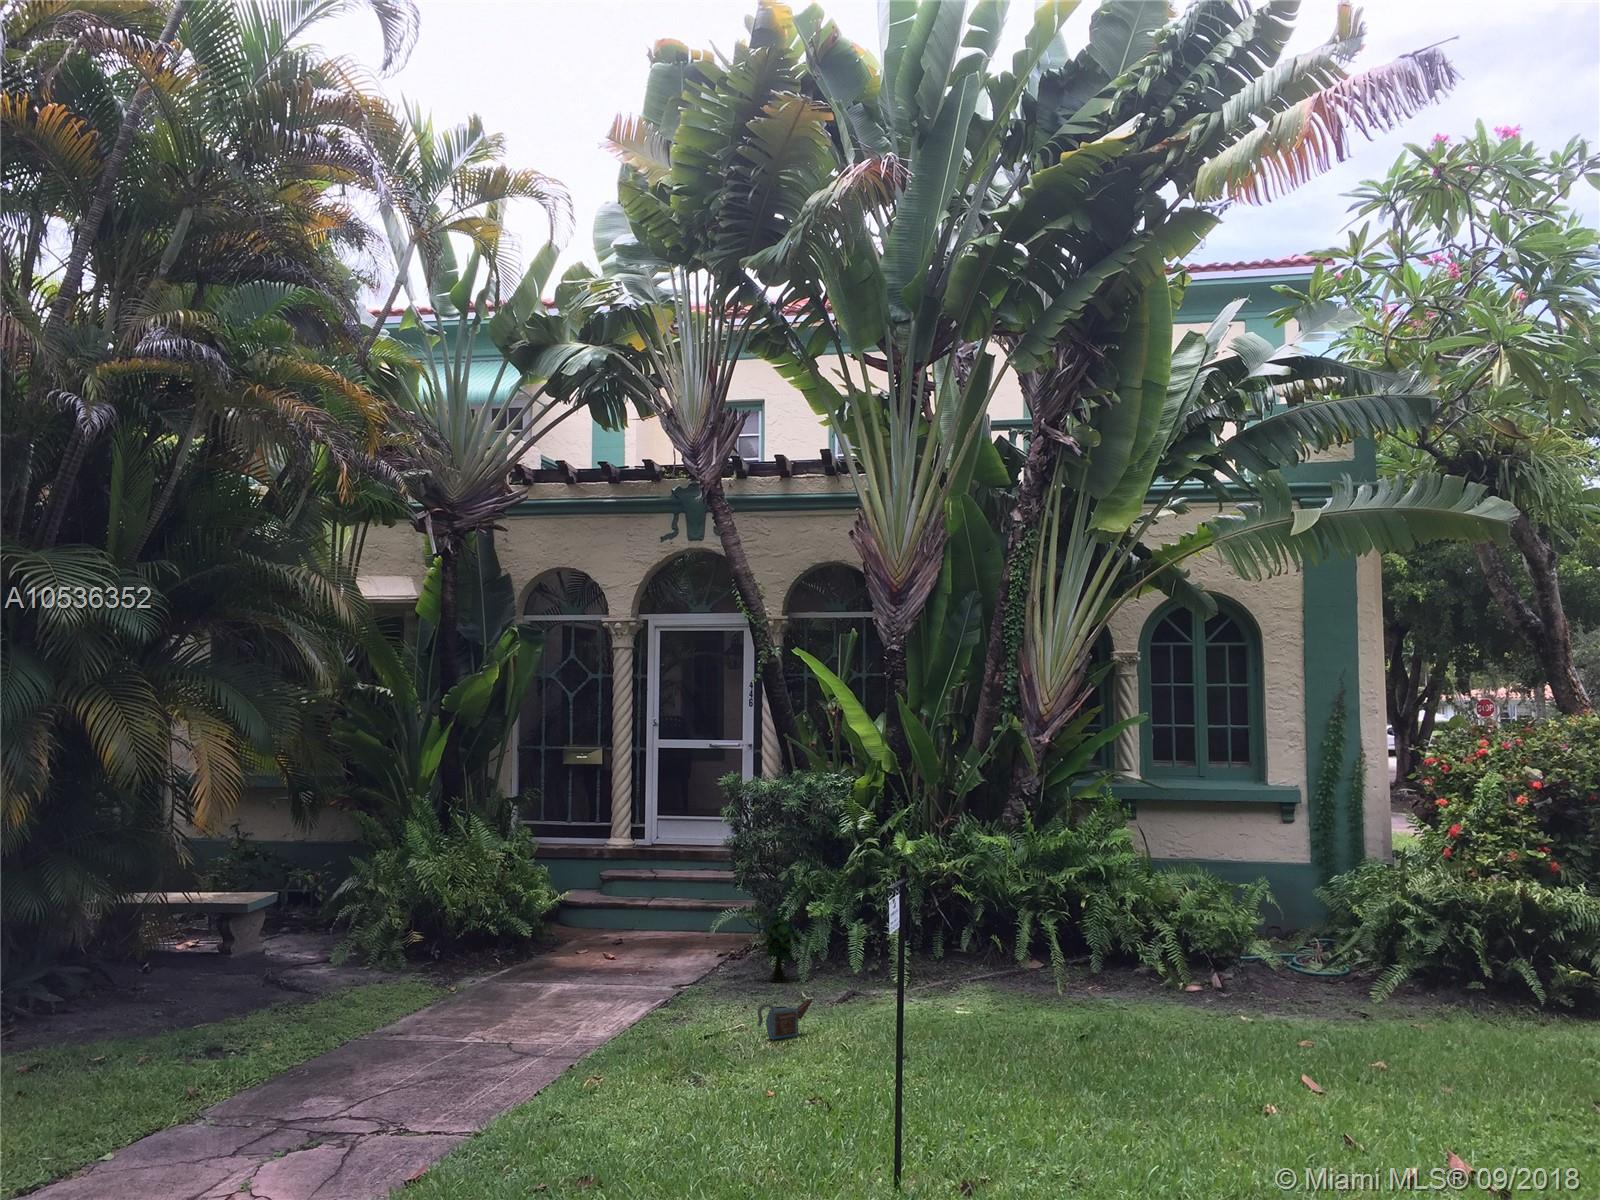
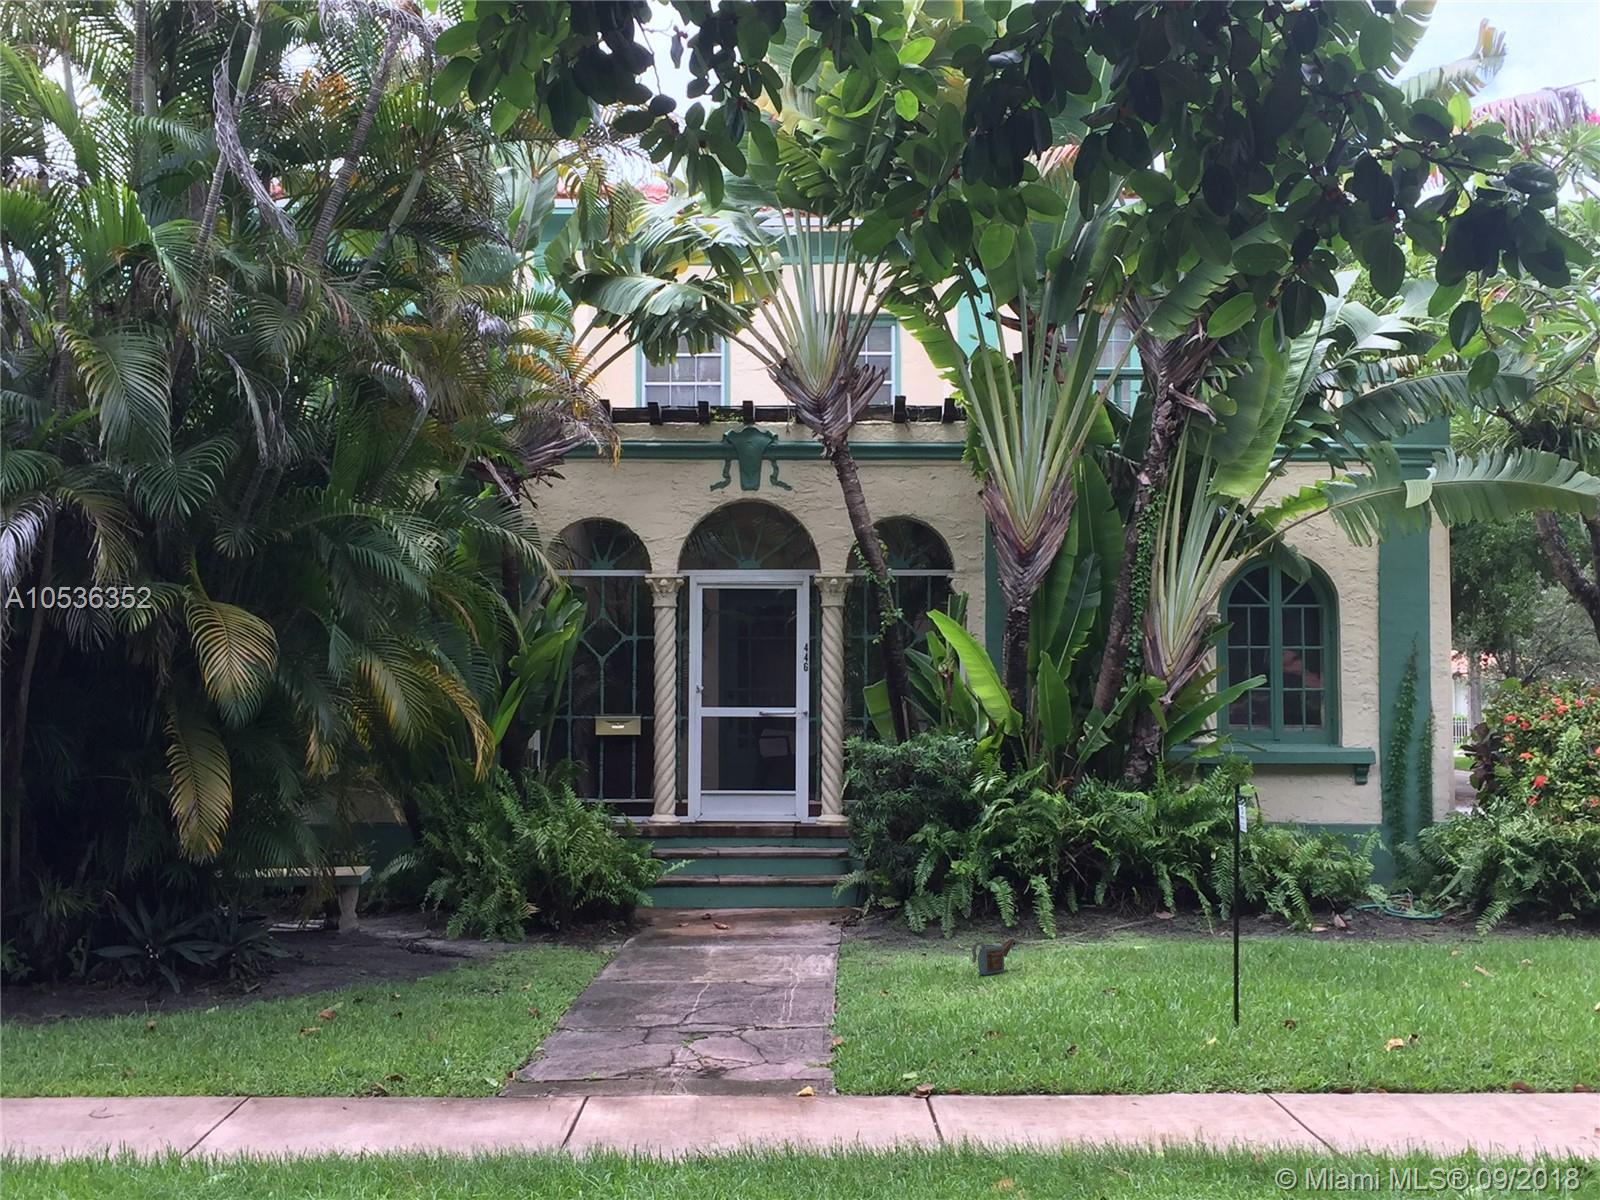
decorative plant: present [763,906,801,982] -> none [906,863,949,939]

